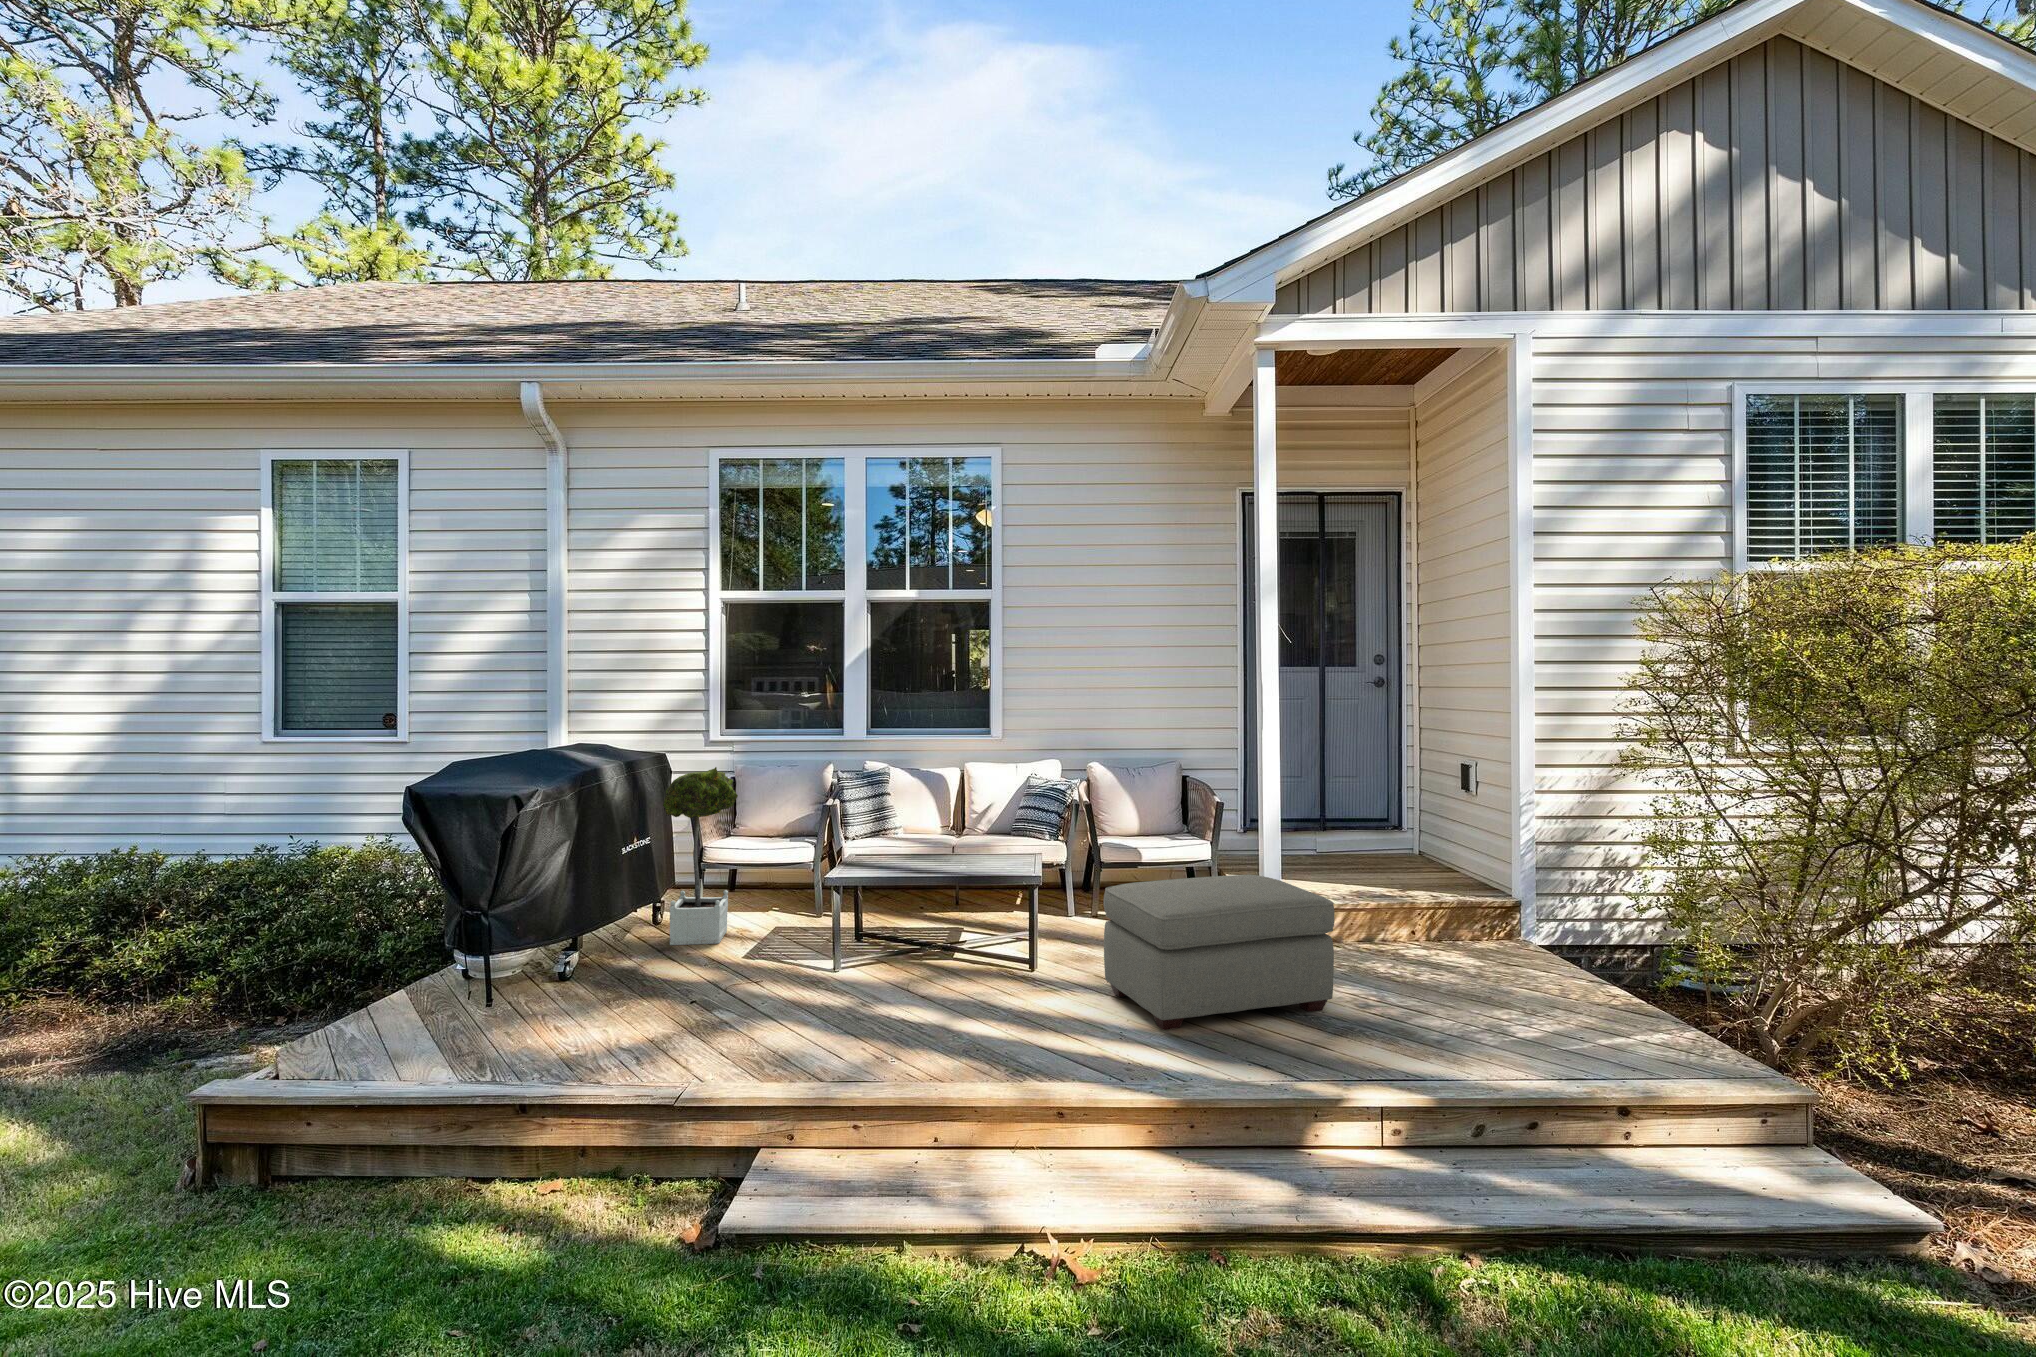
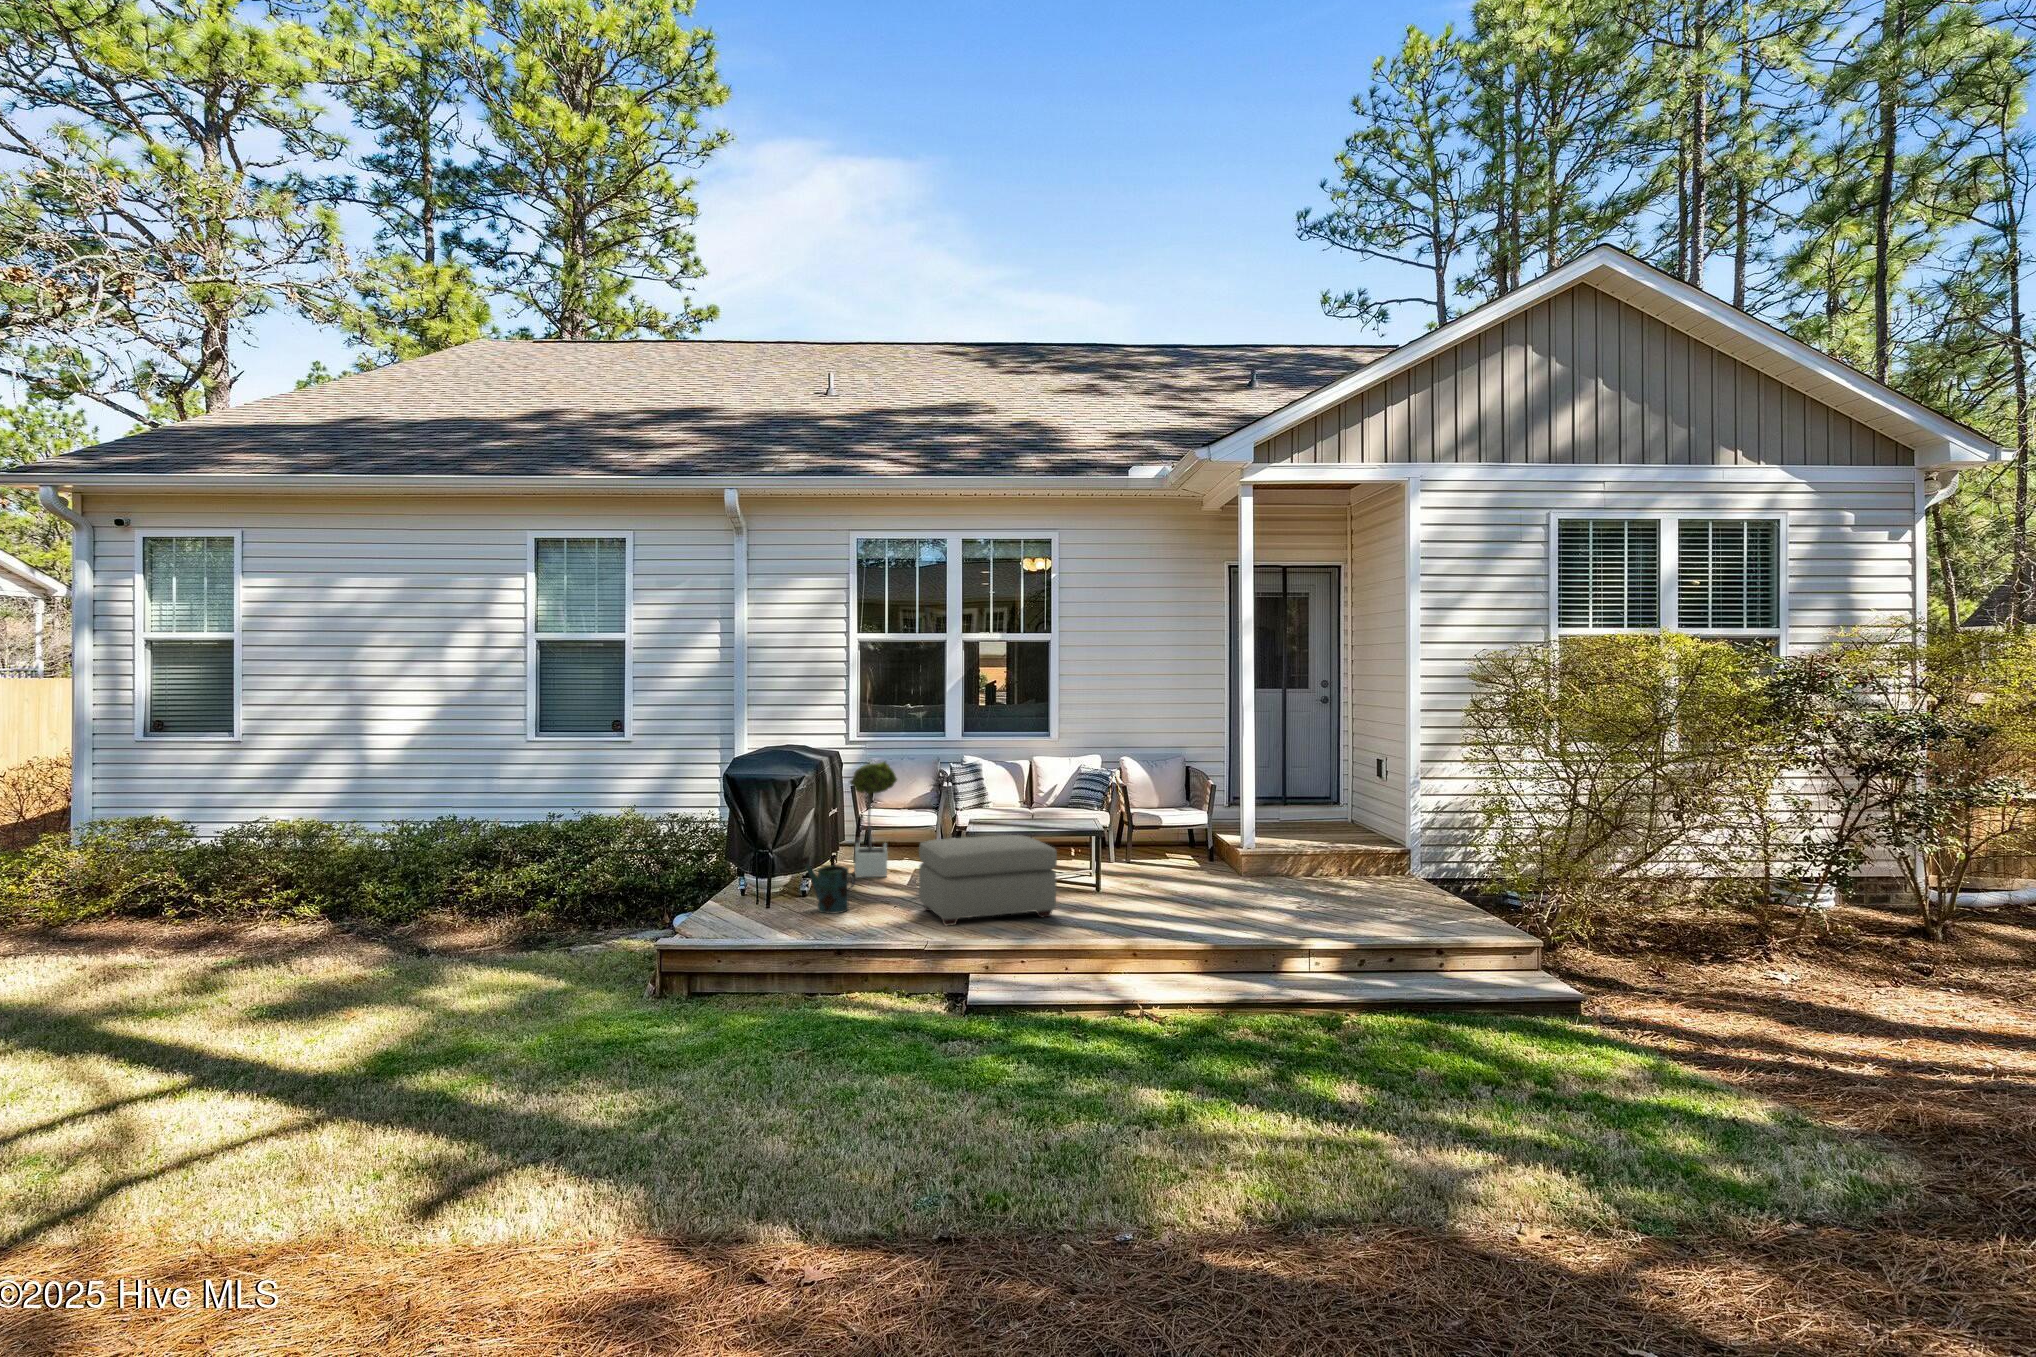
ottoman: present [1104,875,1335,1030] -> present [919,835,1057,926]
watering can: none [522,924,595,1025] -> present [800,857,855,914]

